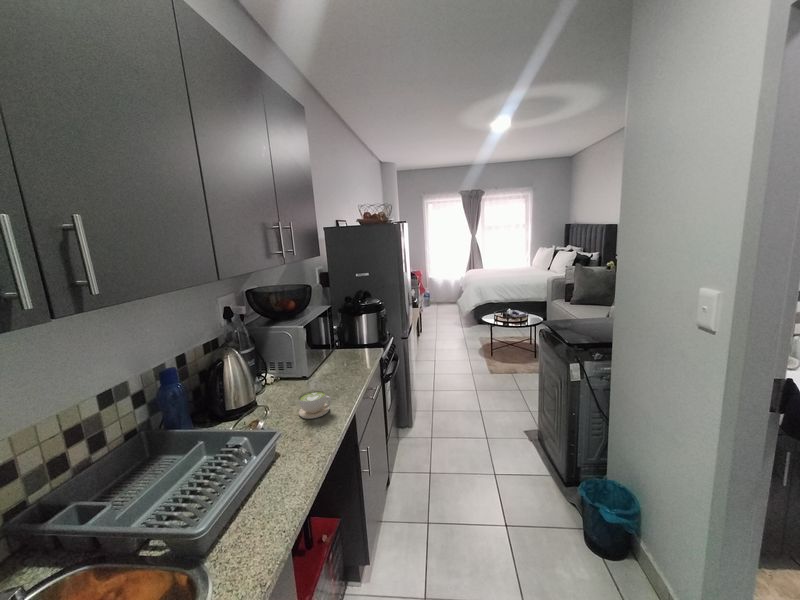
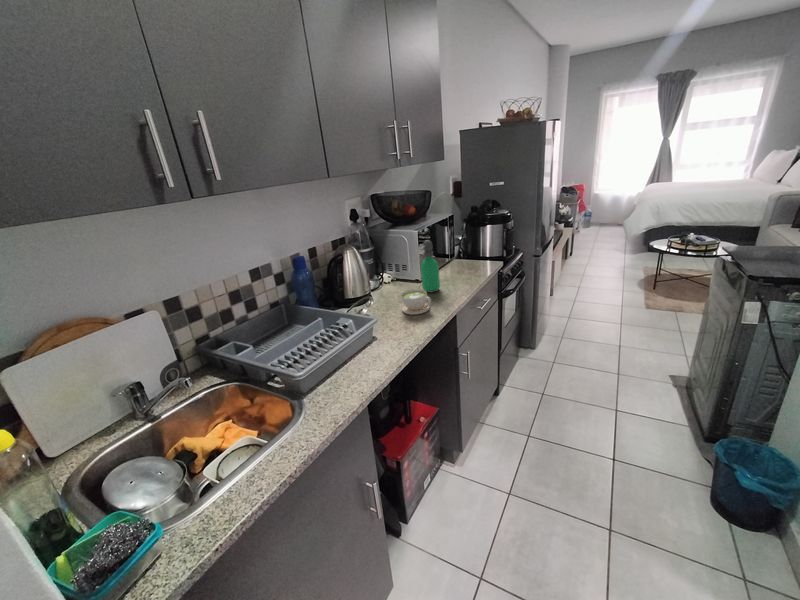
soap dispenser: none [311,335,333,390] -> present [421,240,440,292]

